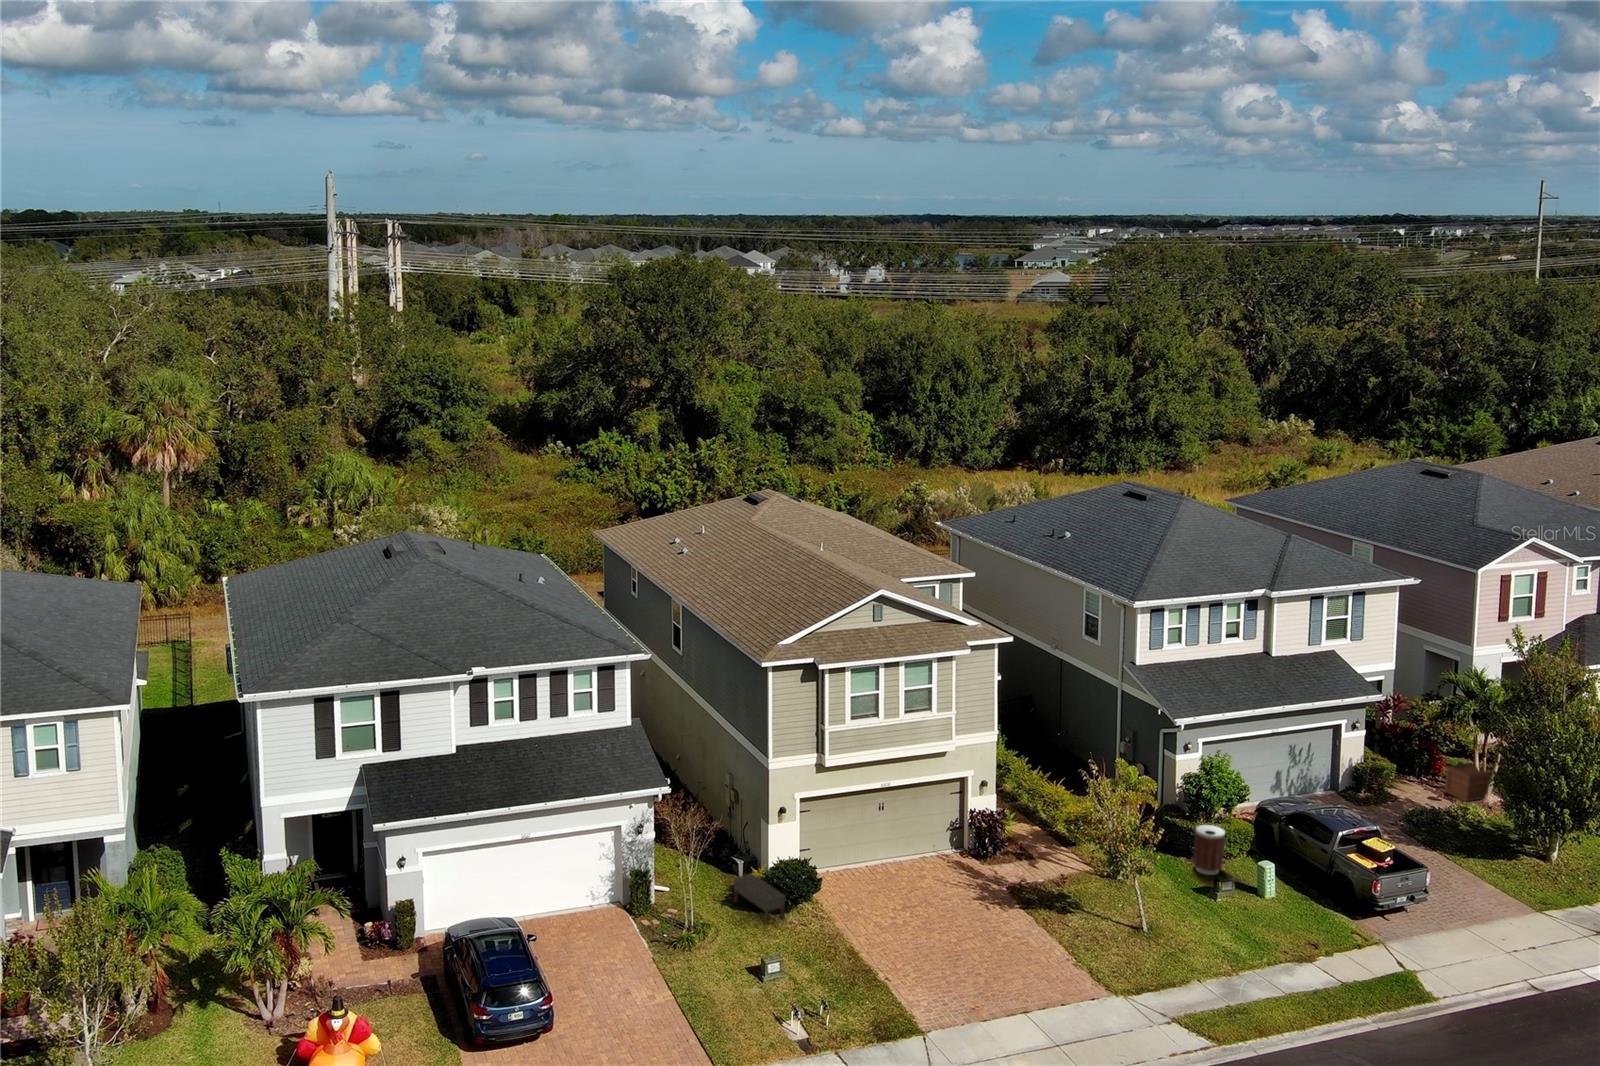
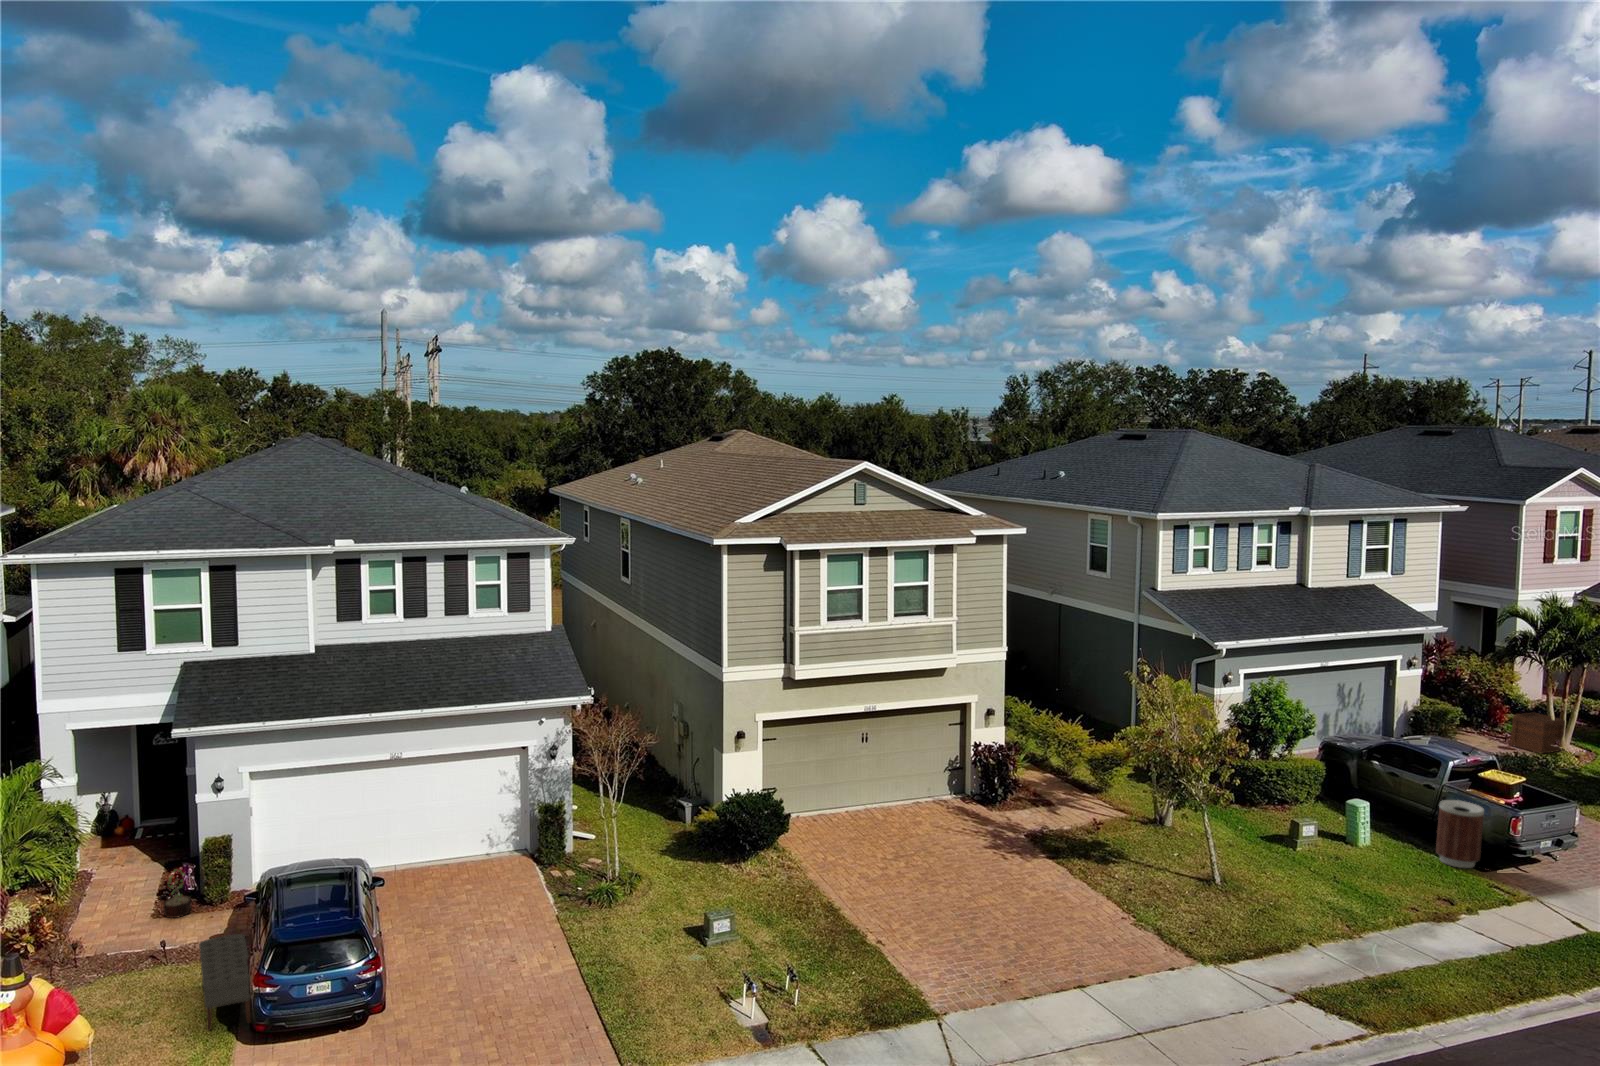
trash can: present [1193,825,1225,875] -> present [1436,800,1484,868]
bench: present [734,874,785,924] -> present [199,934,251,1031]
decorative plant: none [375,924,394,960] -> present [164,869,192,918]

